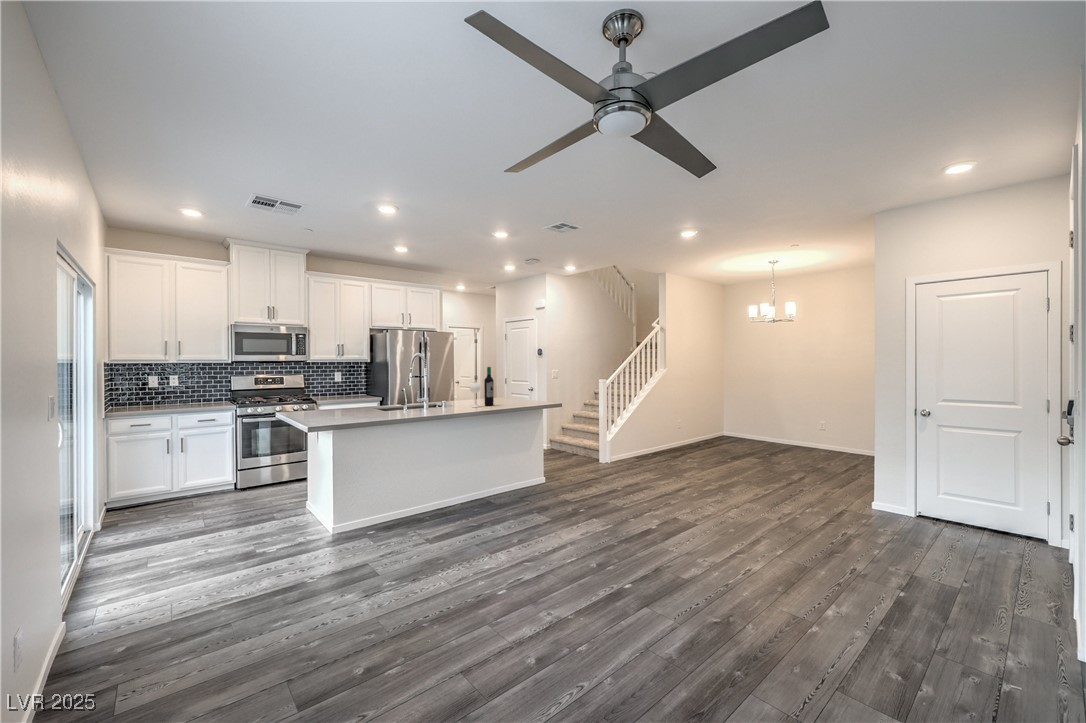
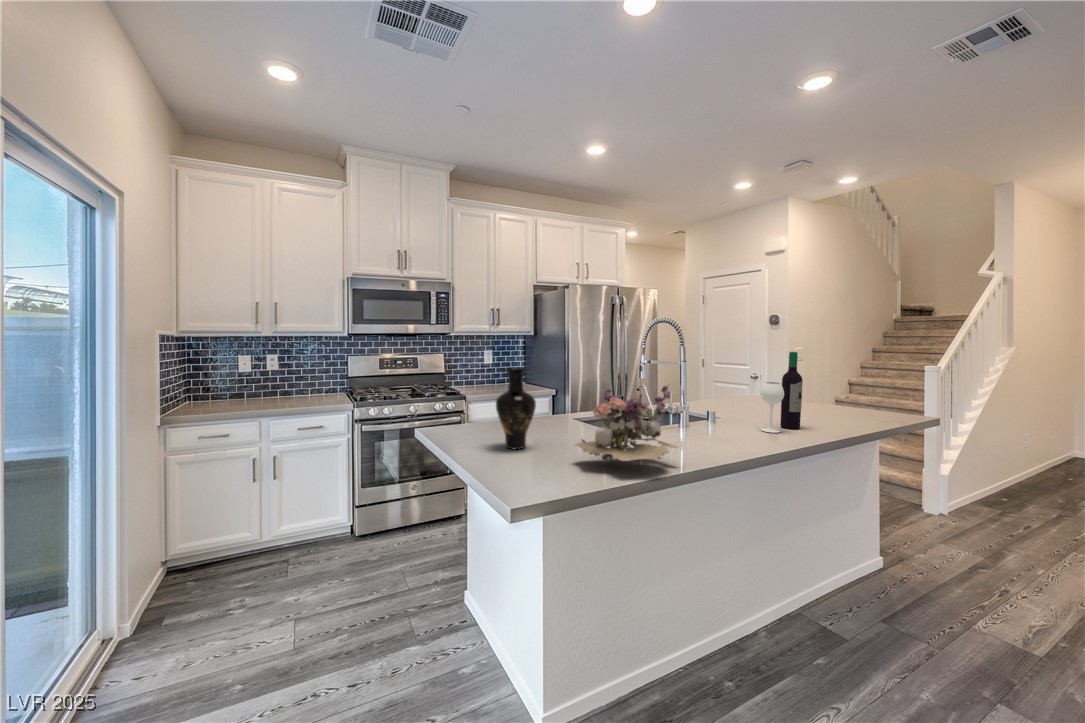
vase: none [319,375,341,415] -> present [496,367,536,449]
flower arrangement: none [354,380,401,416] -> present [575,384,678,463]

